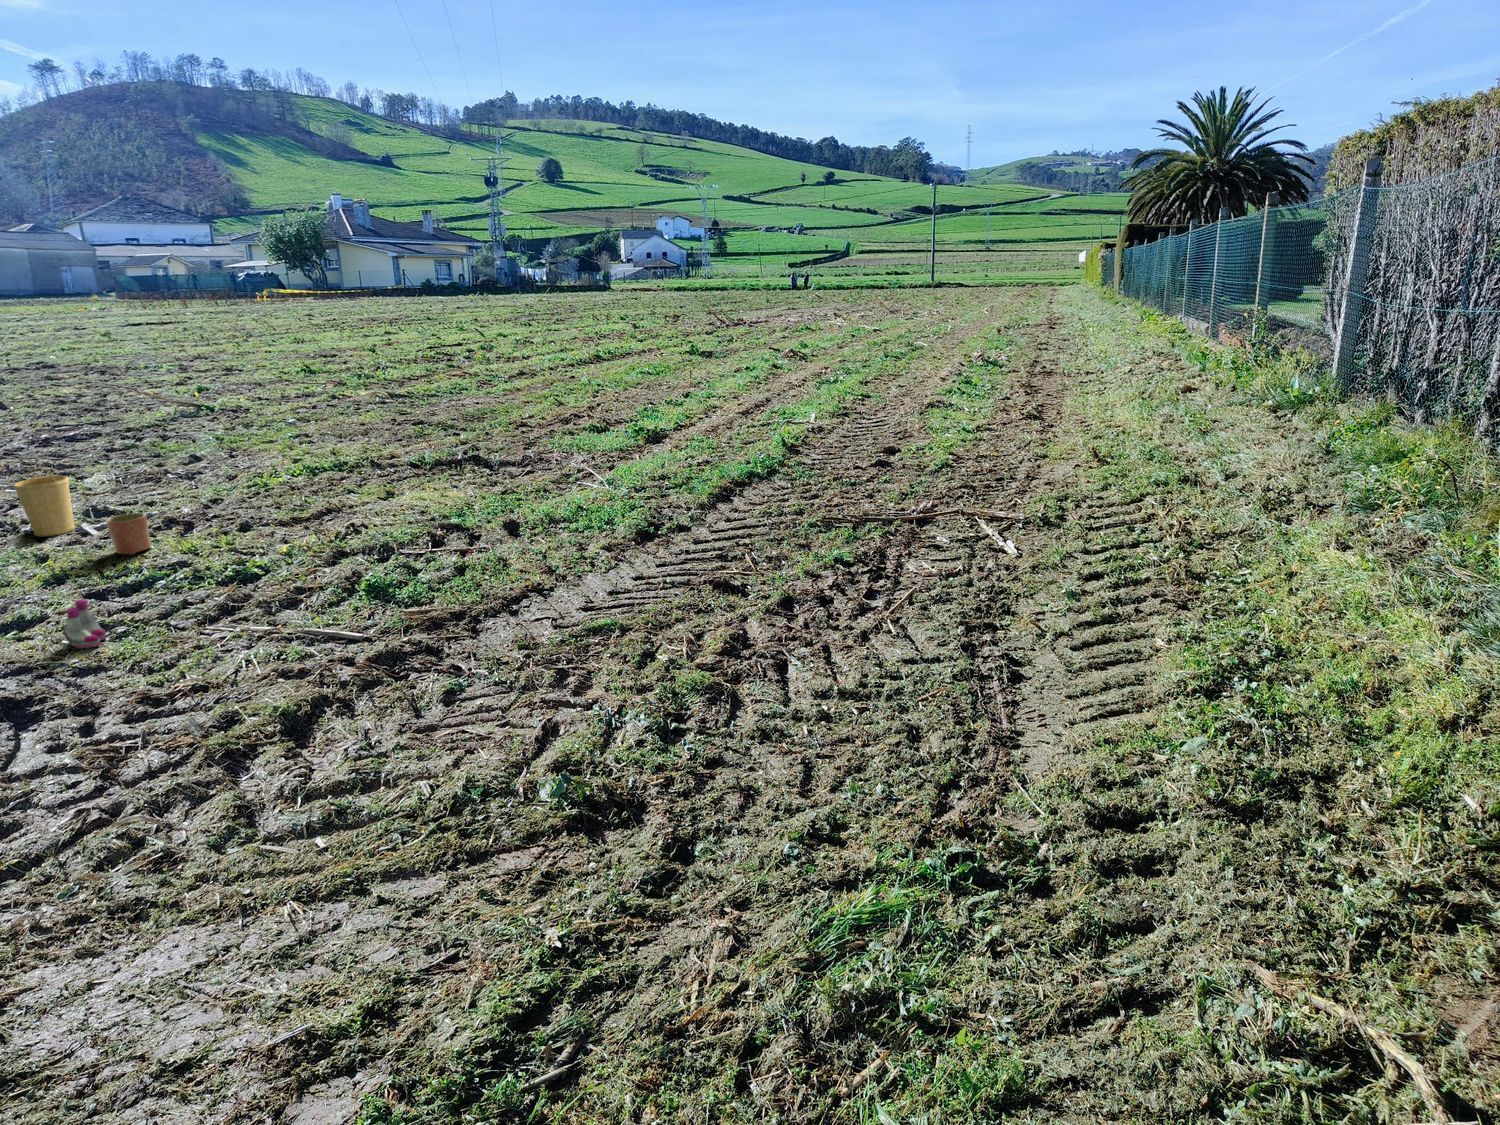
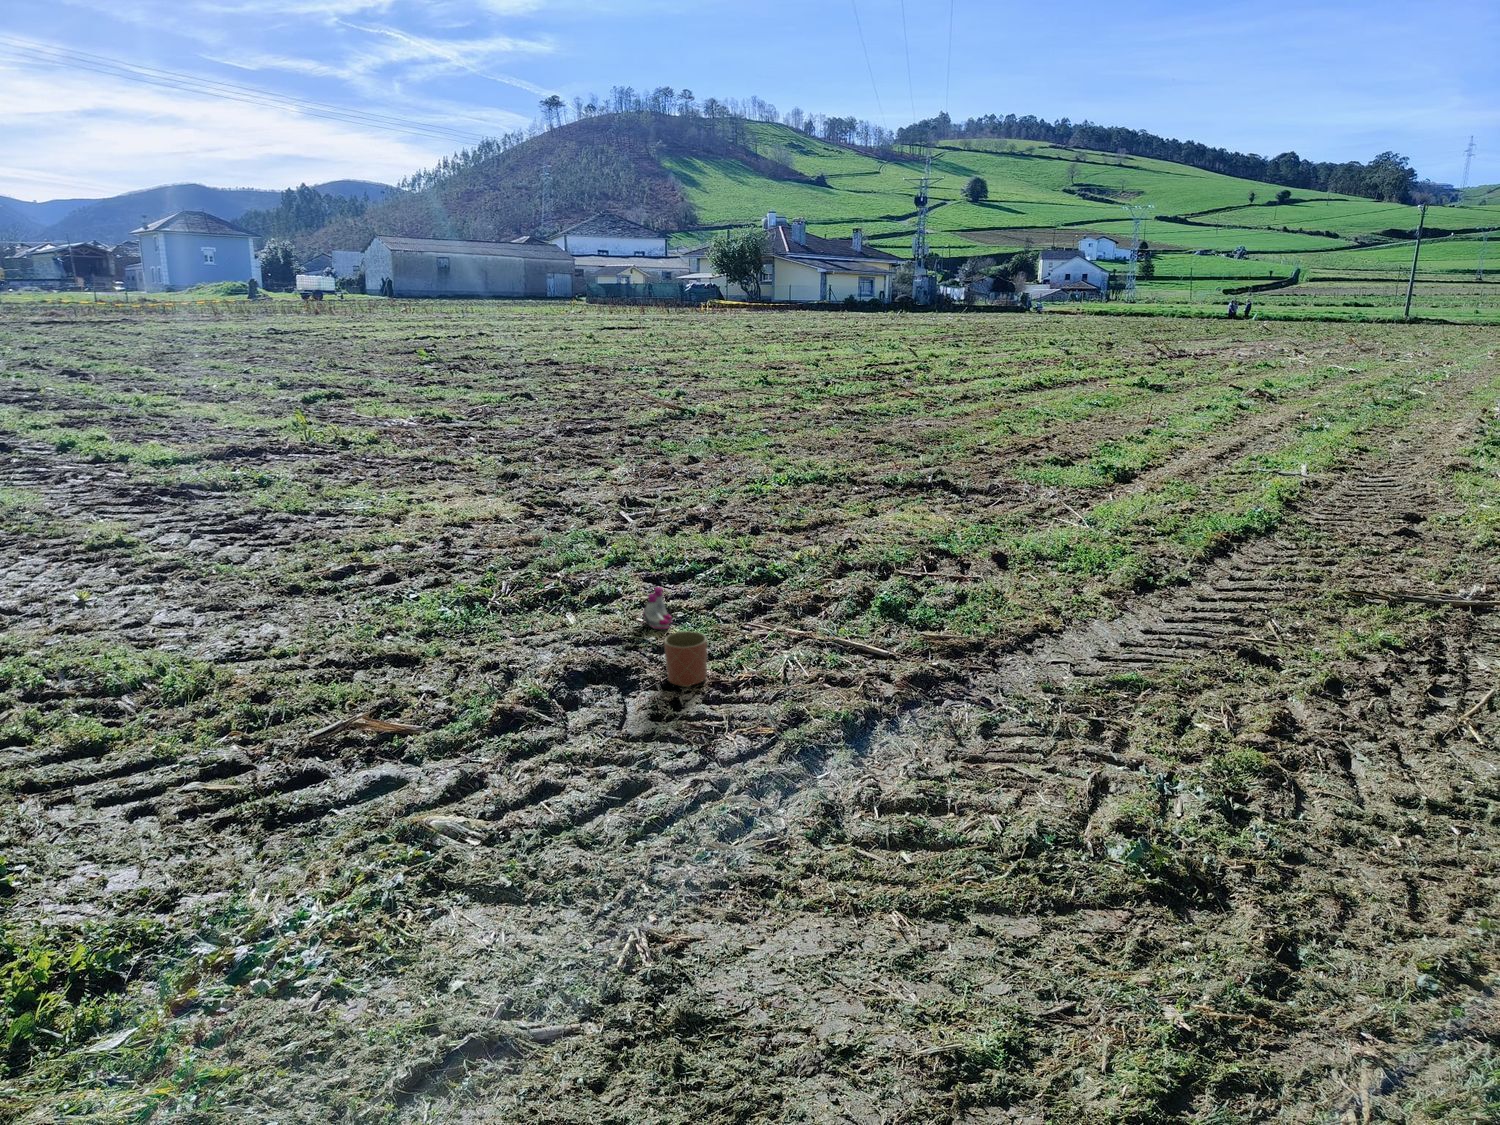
basket: present [14,468,75,537] -> none [582,464,620,522]
planter: present [106,513,151,554] -> present [664,631,707,687]

